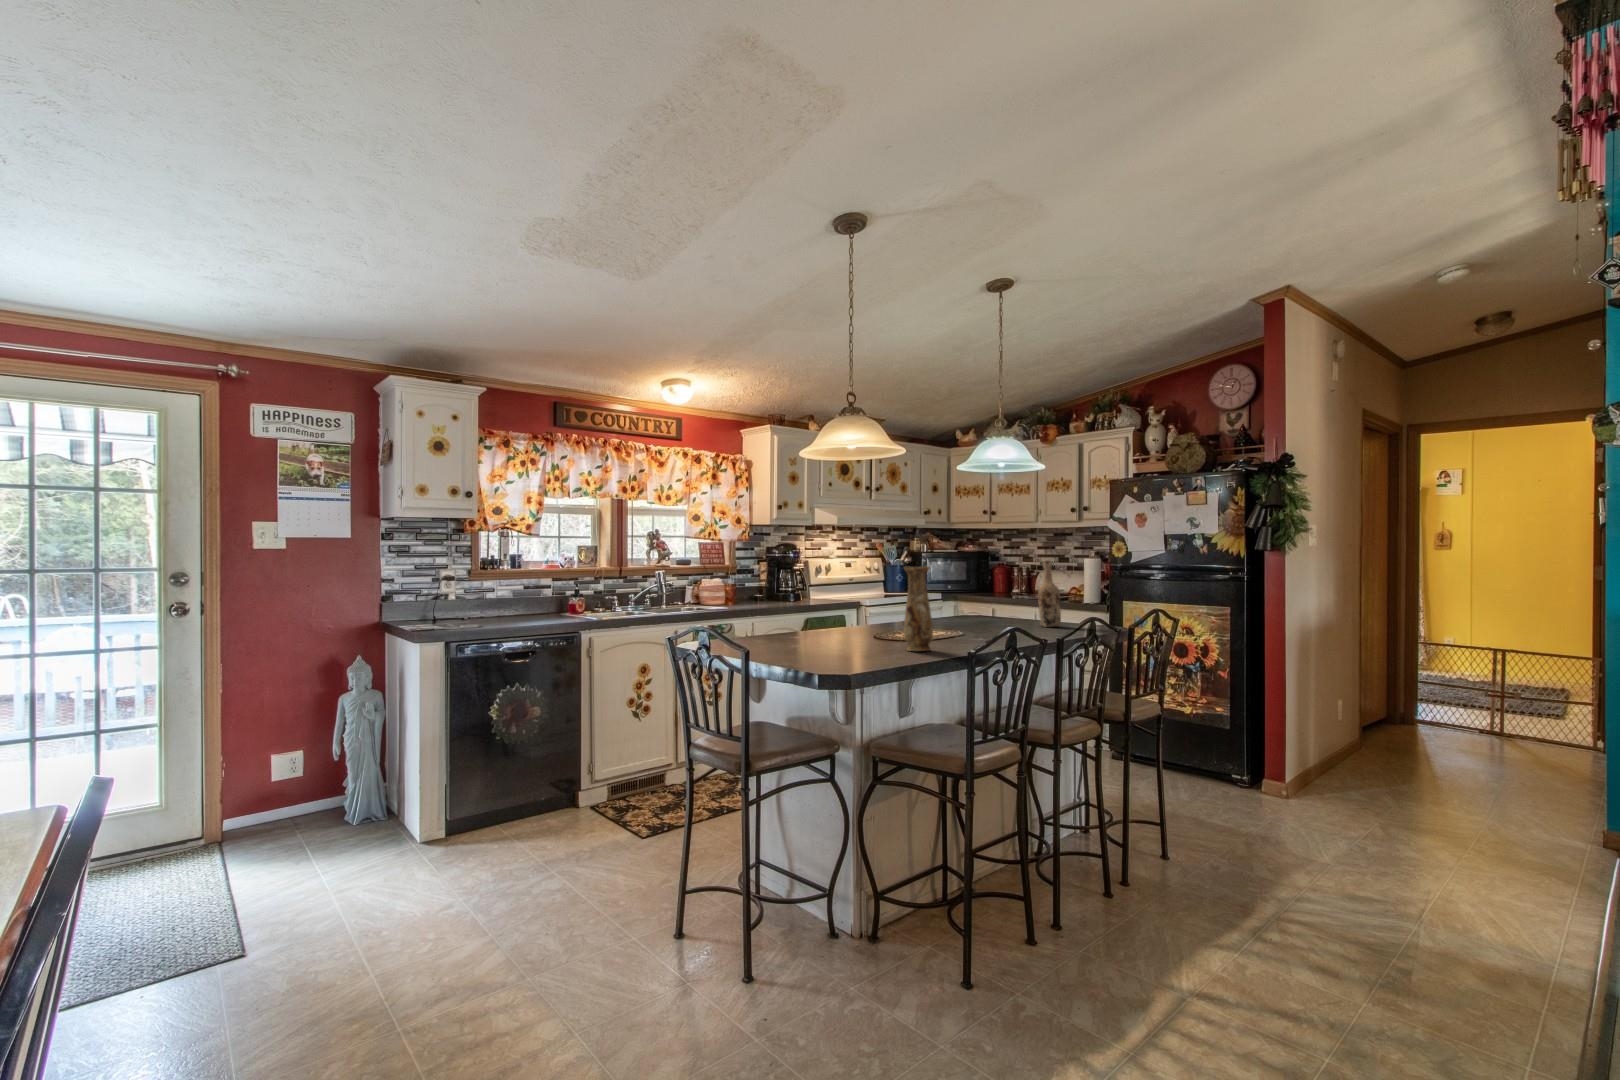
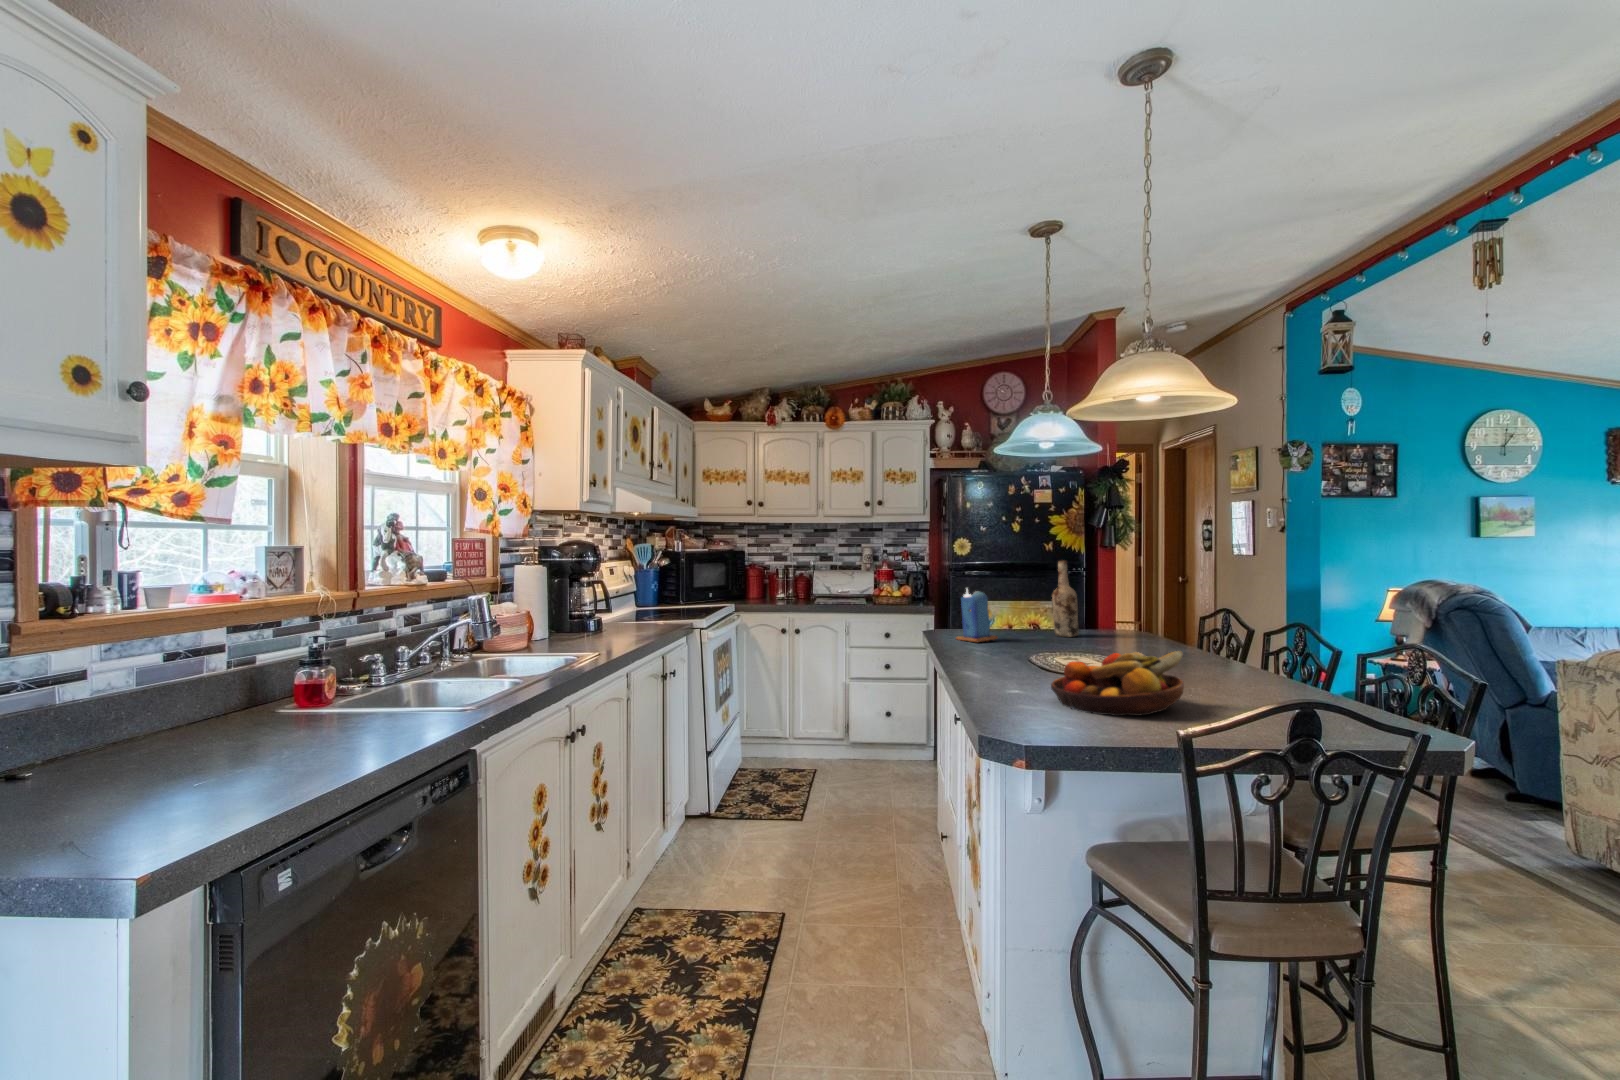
vase: present [904,566,933,651] -> none [1210,572,1259,691]
candle: none [943,580,968,622] -> present [956,589,998,643]
fruit bowl: none [760,611,837,646] -> present [1051,651,1184,716]

